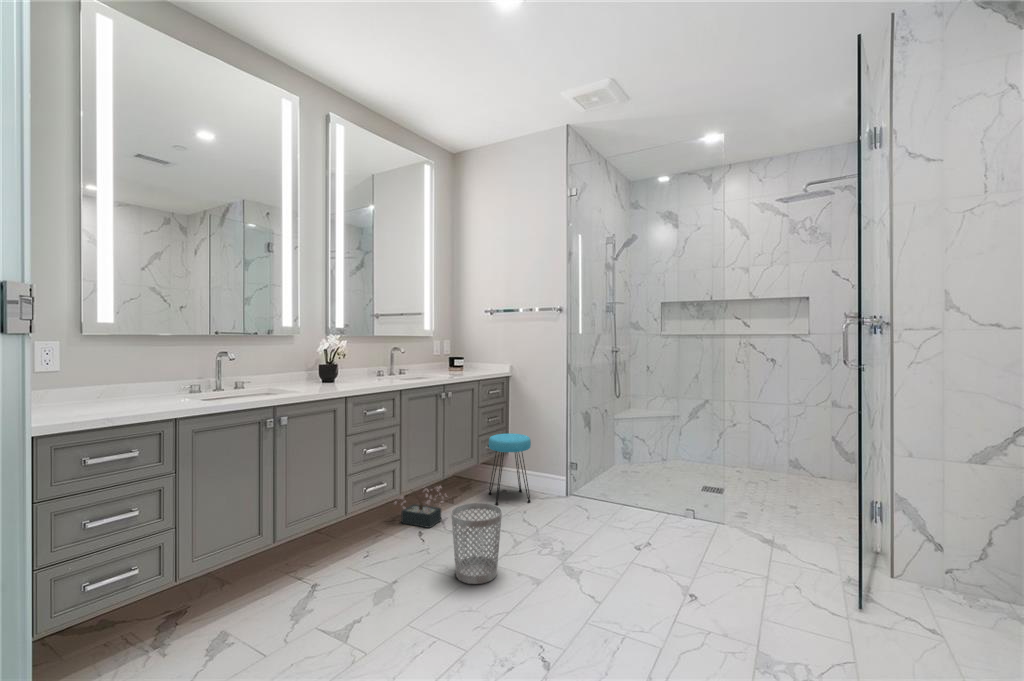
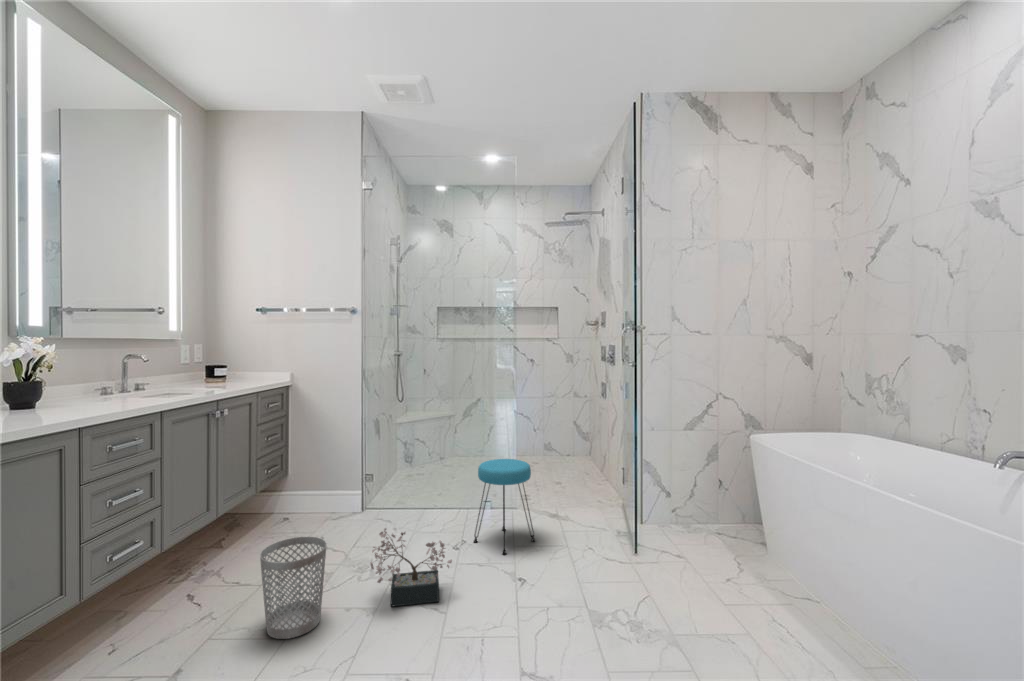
stool: present [488,433,531,504] -> present [474,459,535,554]
decorative plant: present [394,486,447,528] -> present [370,528,452,607]

